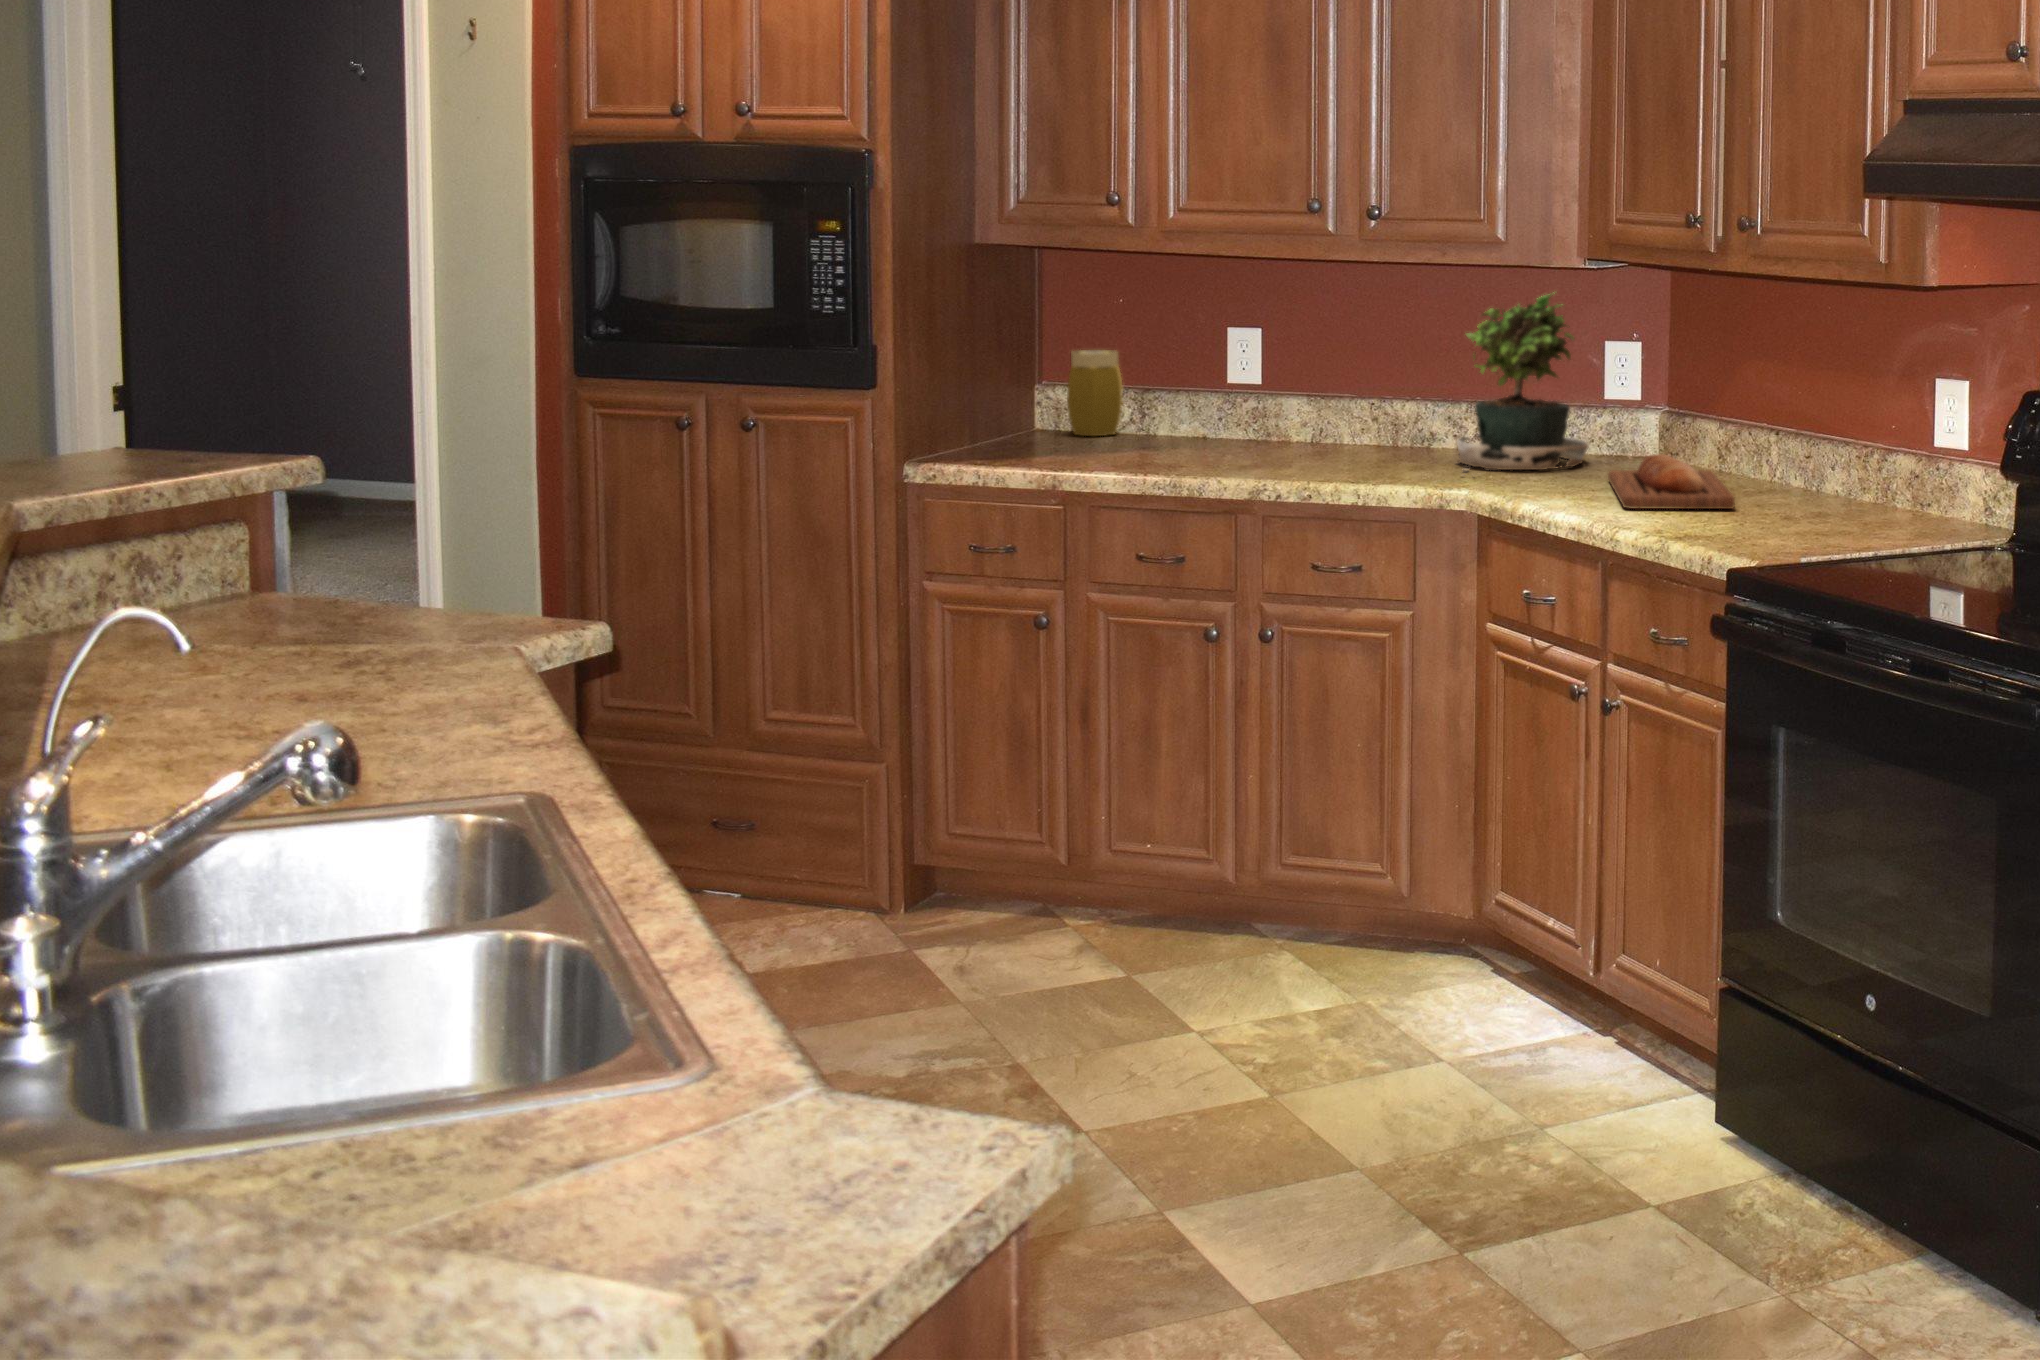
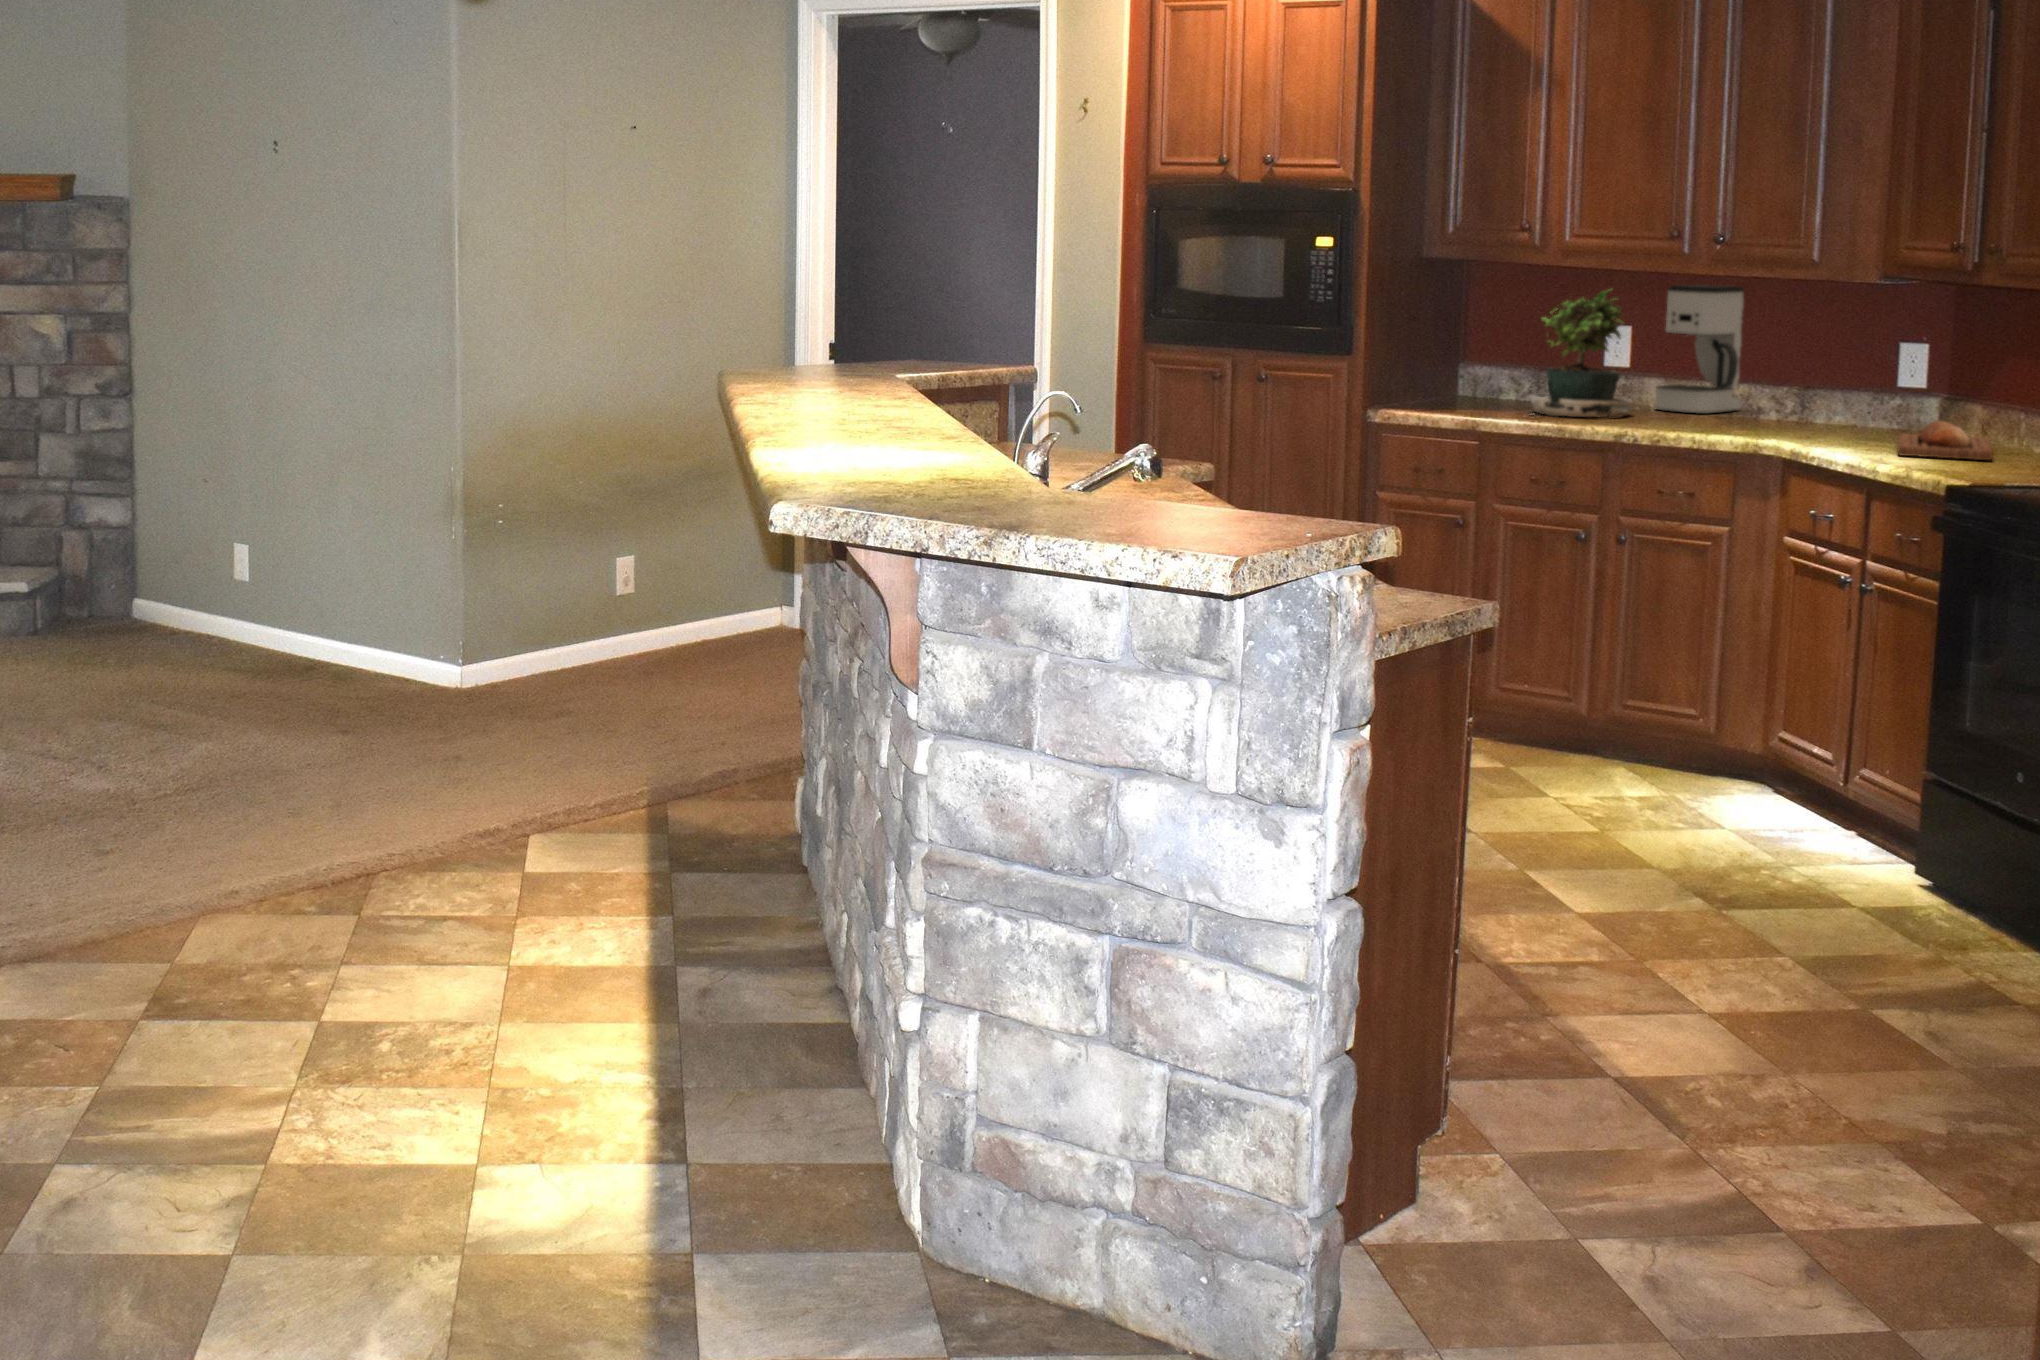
coffee maker: none [1299,276,1404,447] -> present [1655,285,1744,414]
potted plant: present [1457,293,1588,476] -> present [1531,291,1634,417]
jar: present [1067,350,1123,436] -> none [1477,335,1519,398]

